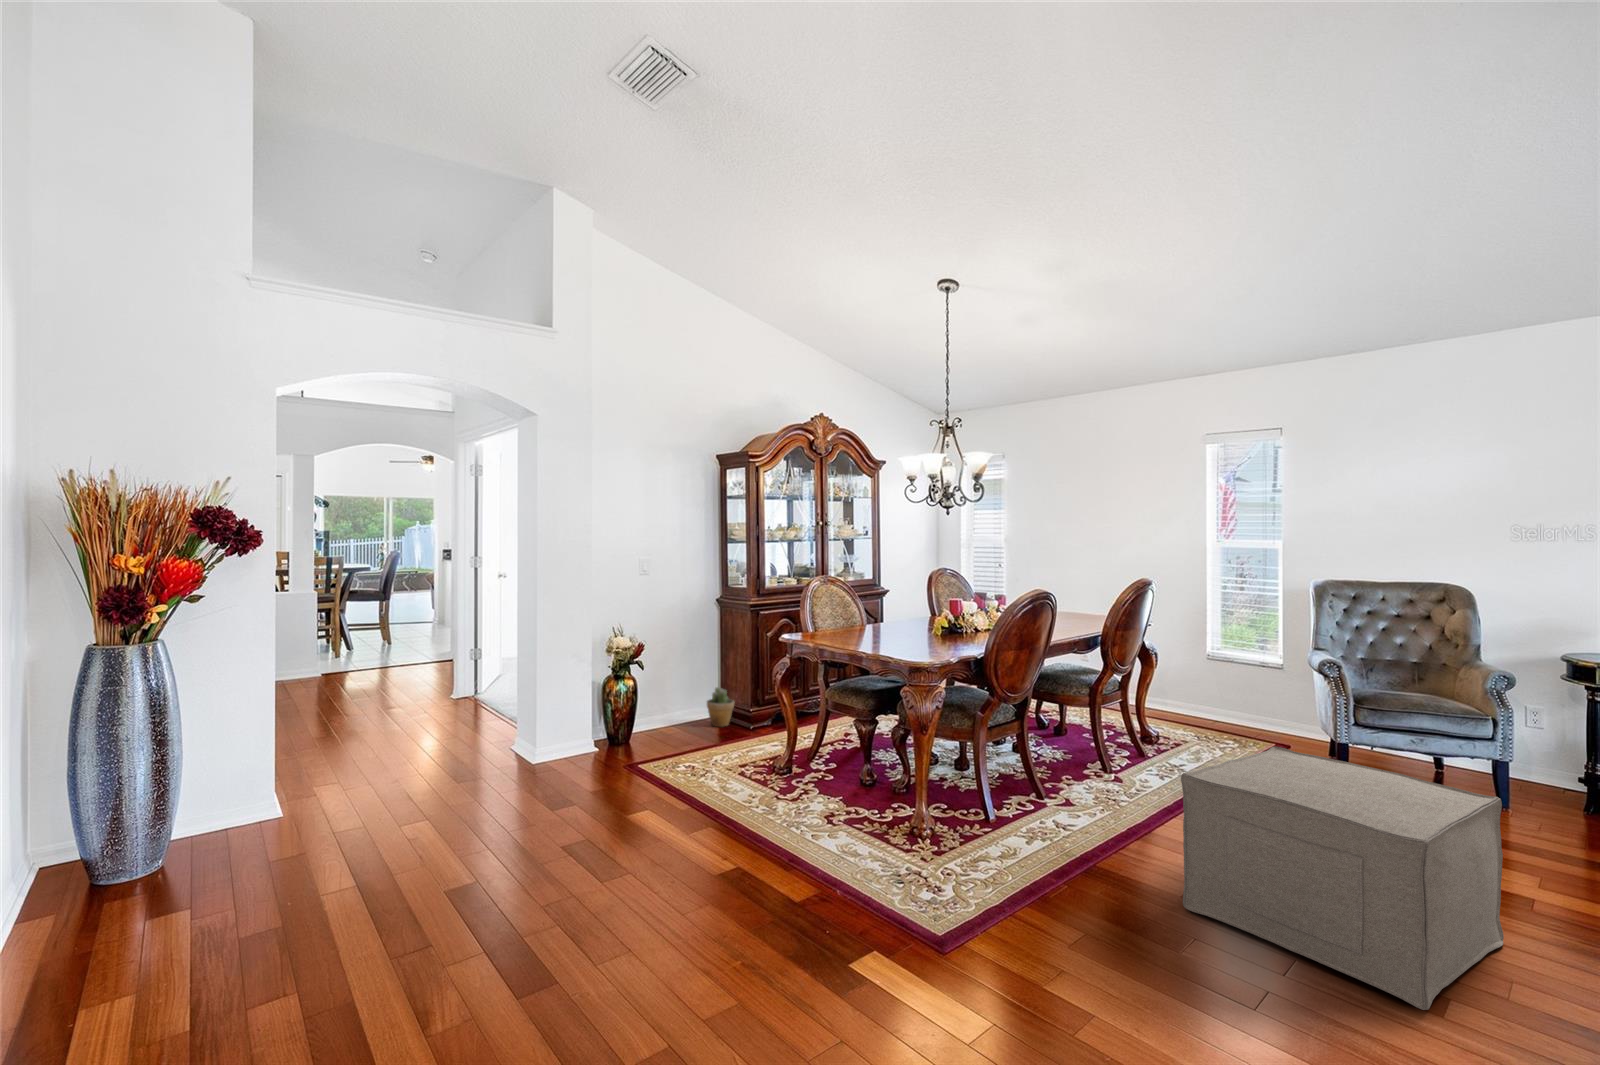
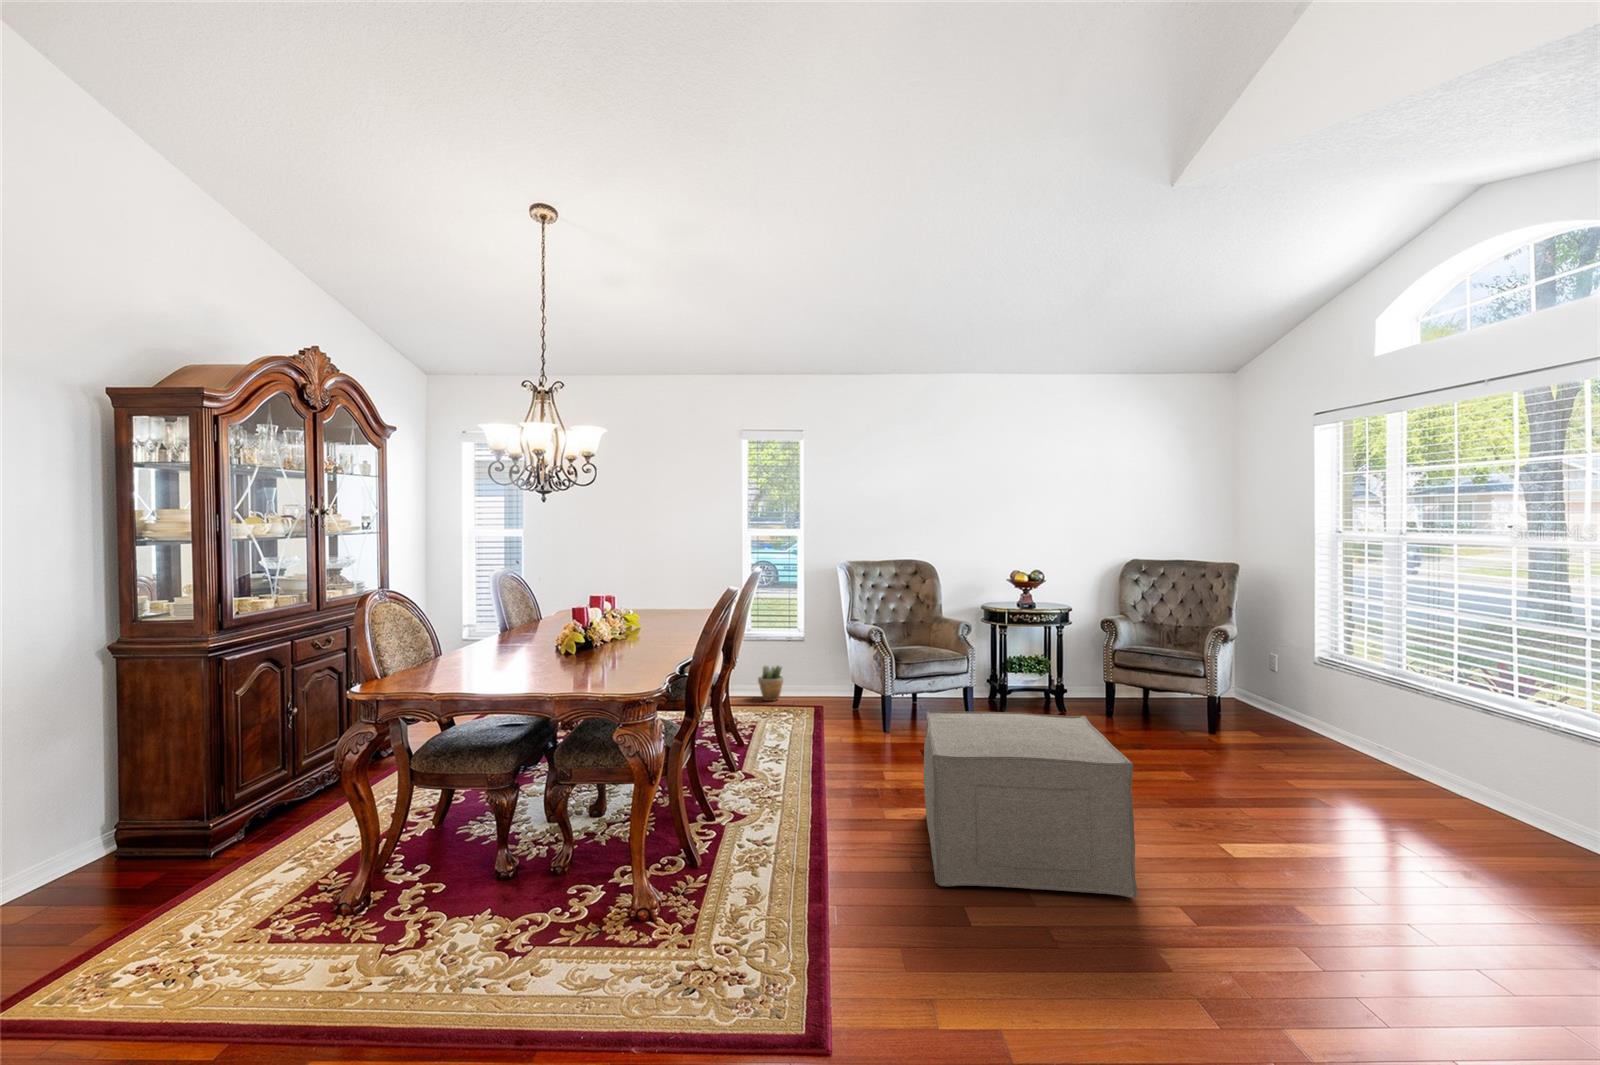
potted plant: present [707,687,734,727] -> present [758,665,783,701]

